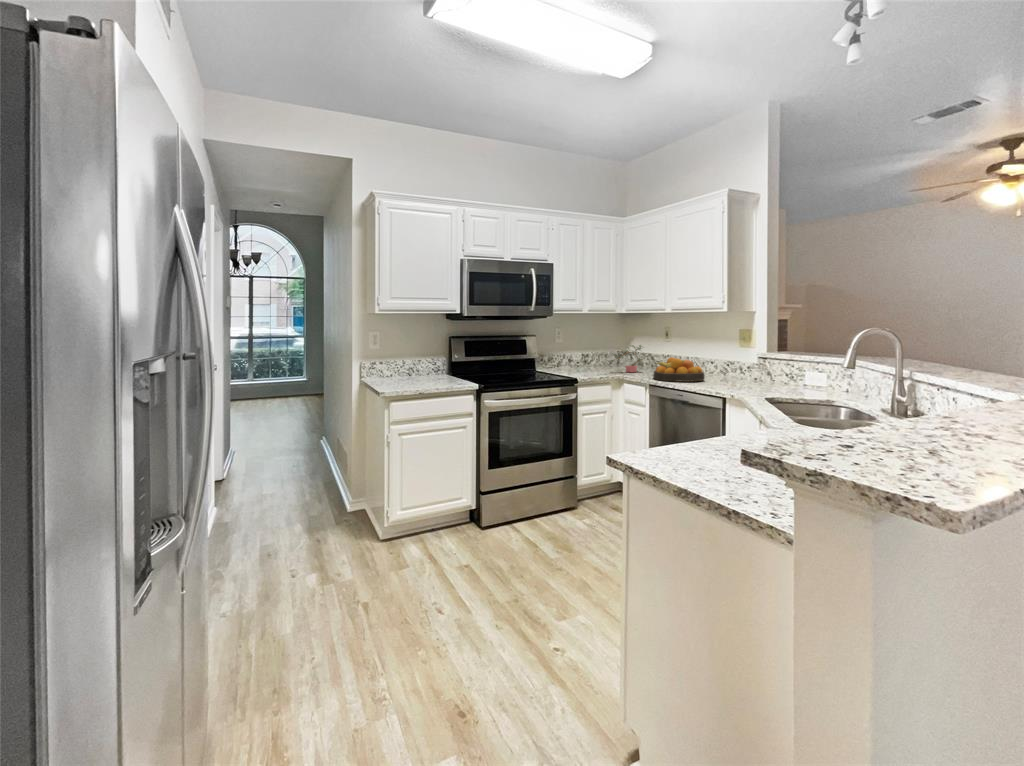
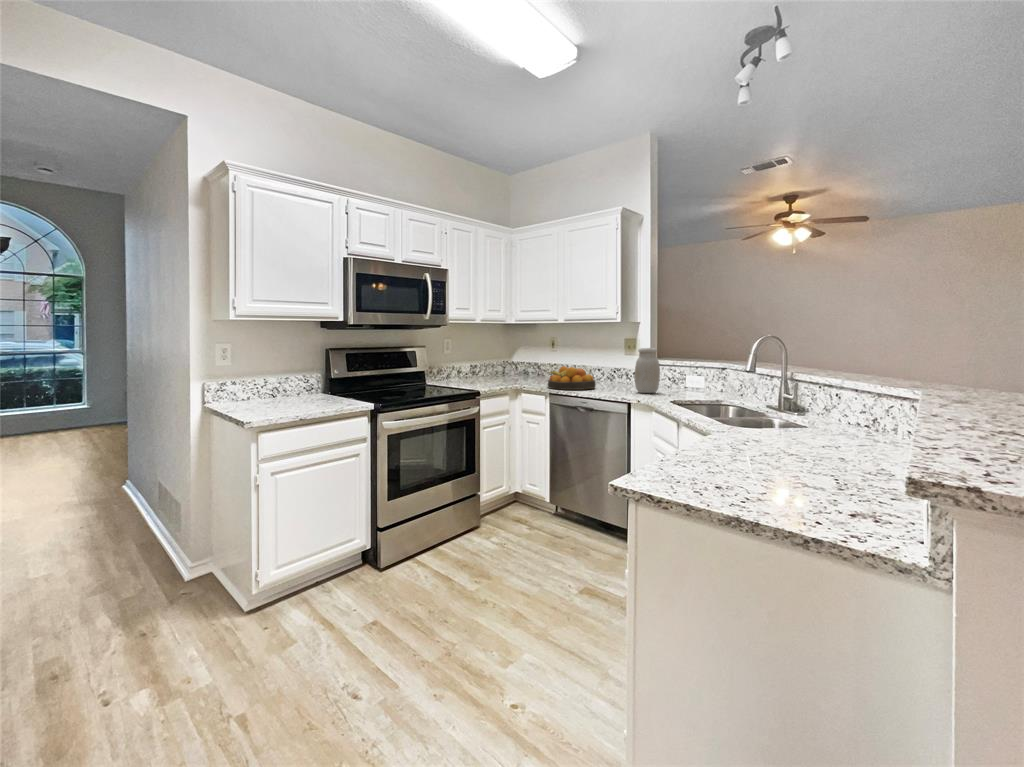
jar: none [742,340,771,388] -> present [635,348,660,393]
potted plant: present [611,345,643,372] -> none [500,354,532,383]

